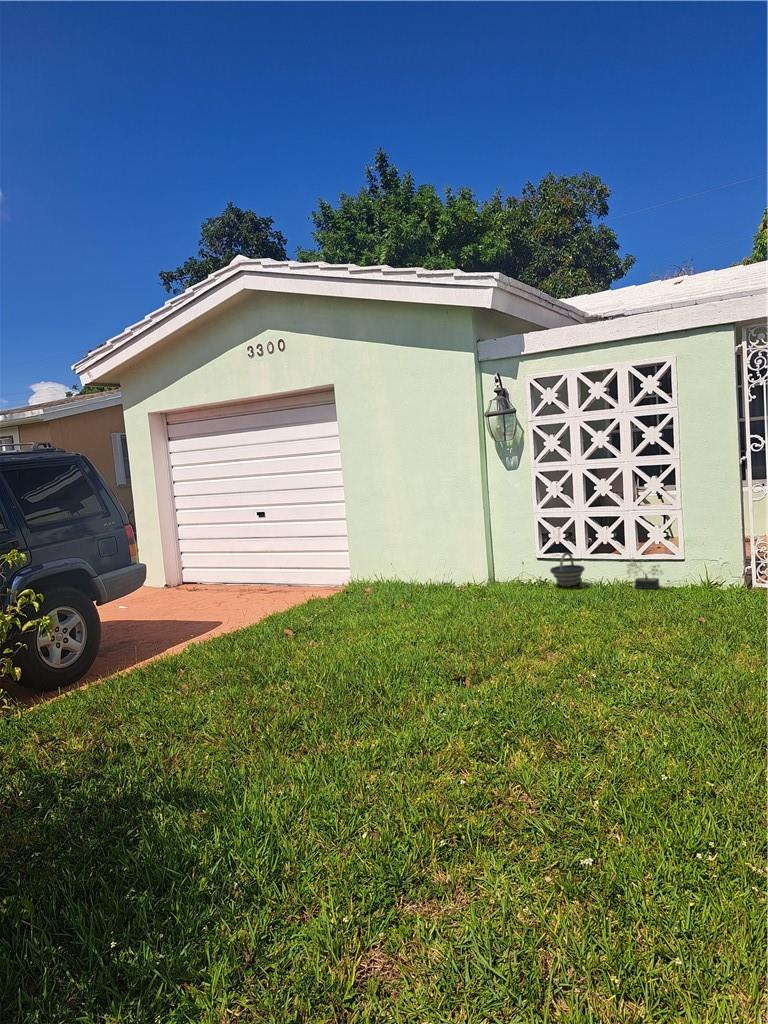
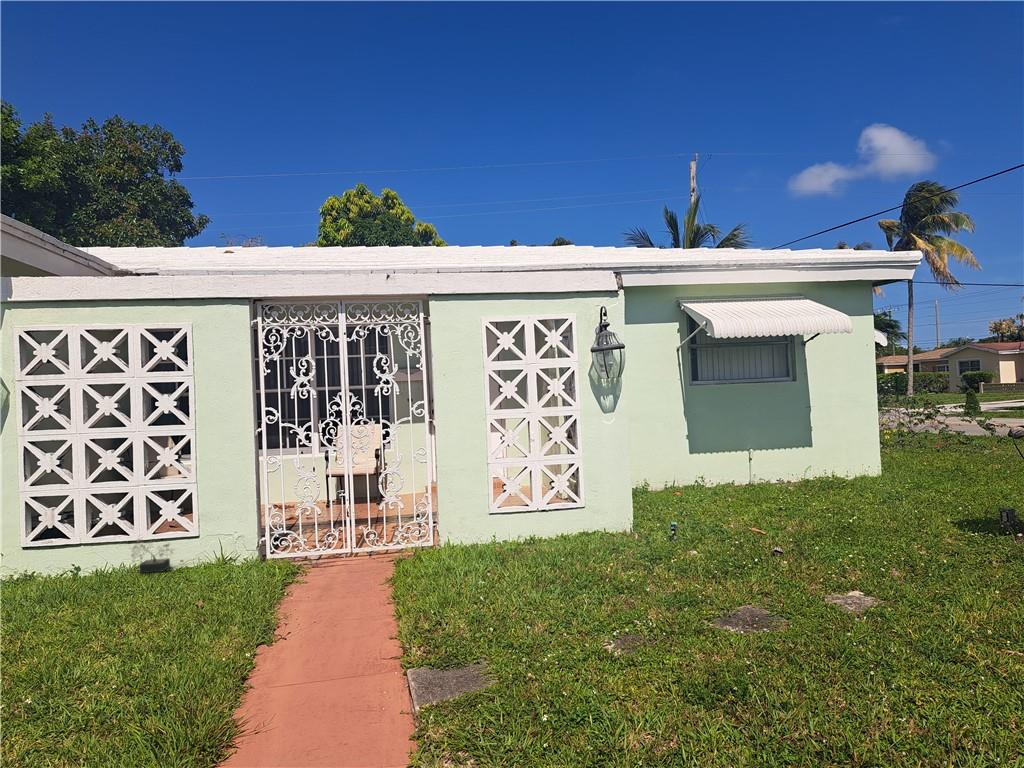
bucket: present [550,552,585,587] -> none [29,539,80,582]

